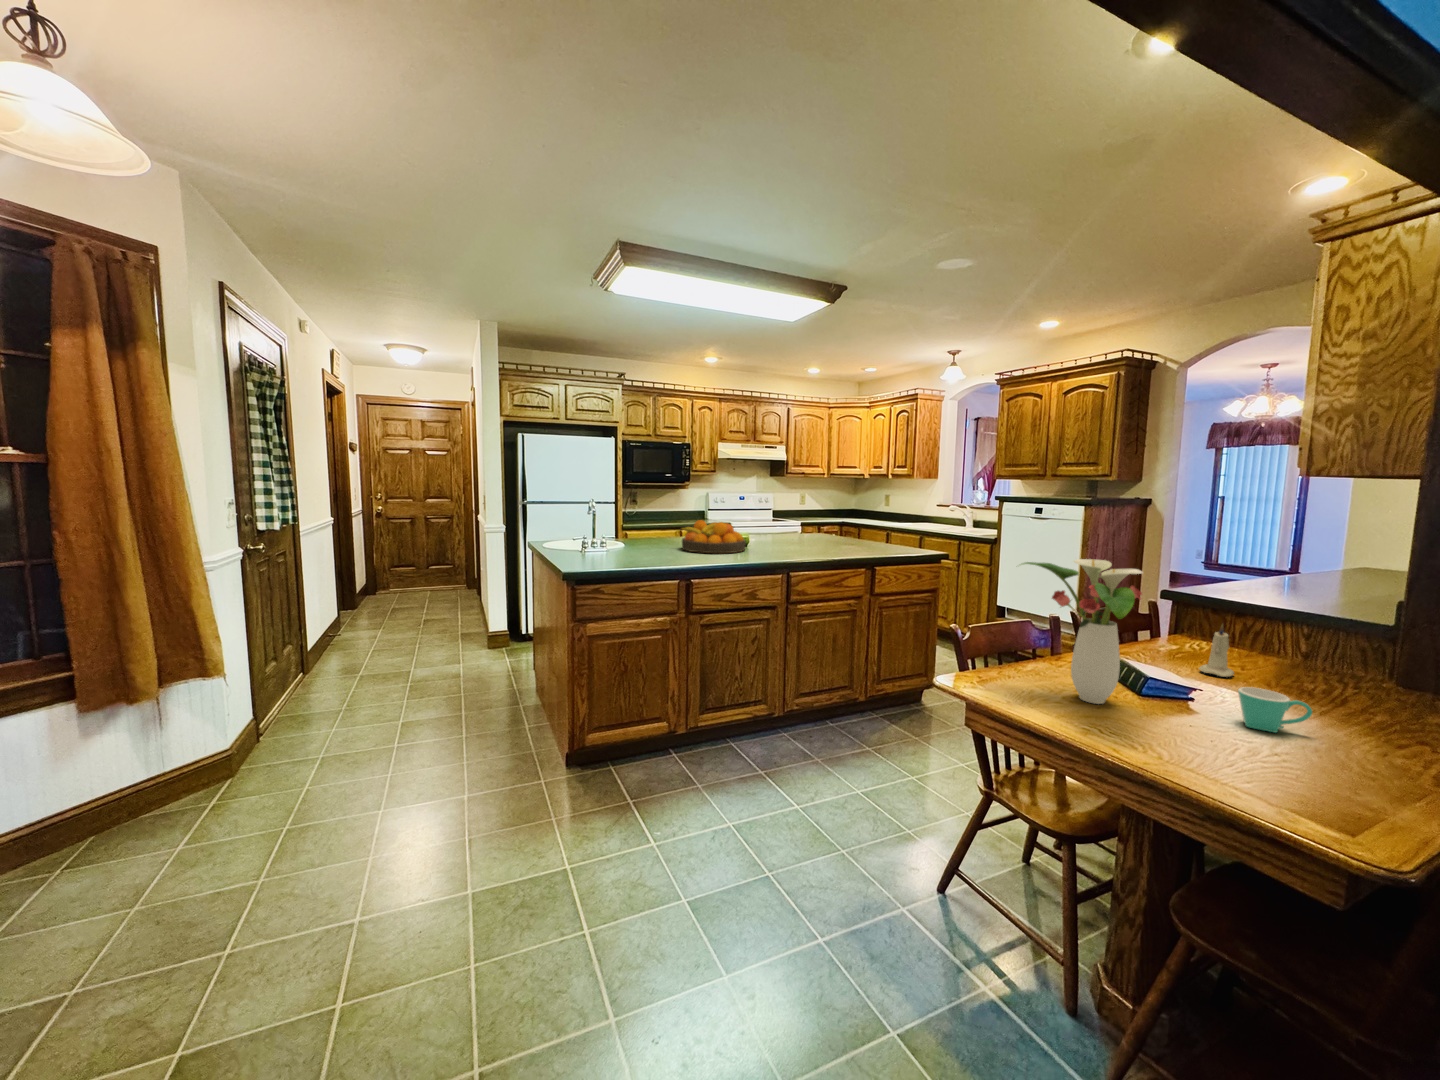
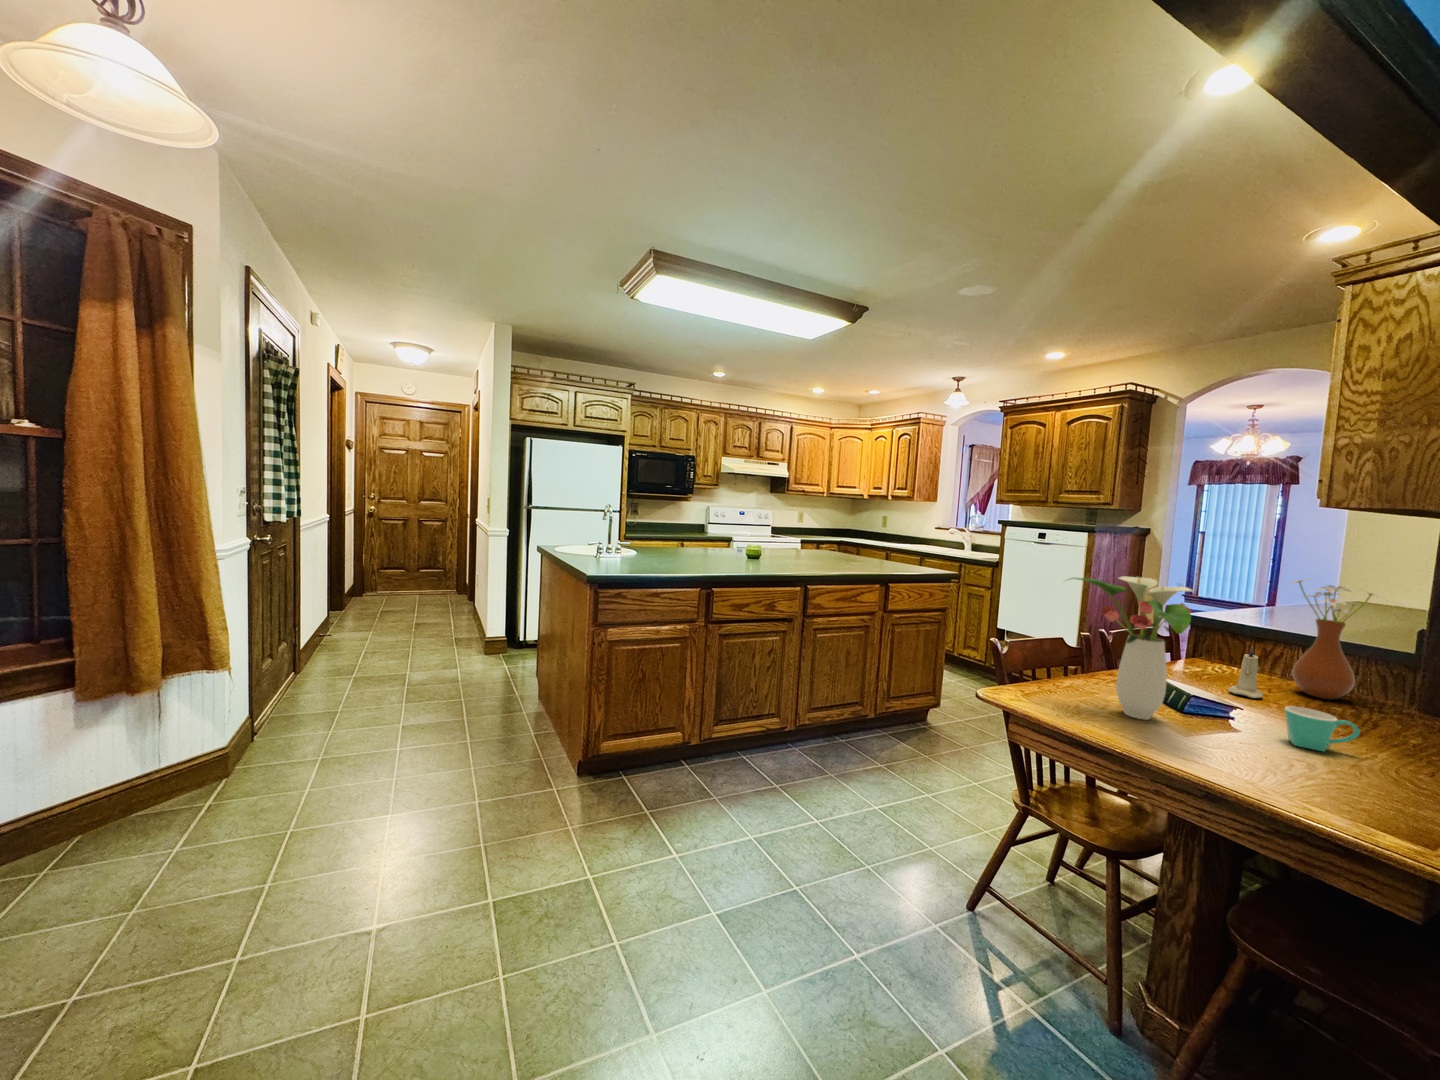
fruit bowl: present [681,520,746,553] -> none [696,530,761,564]
vase: none [1258,552,1364,675] -> present [1292,579,1379,699]

